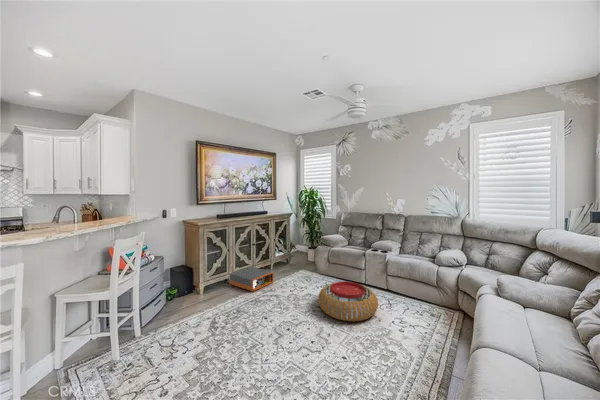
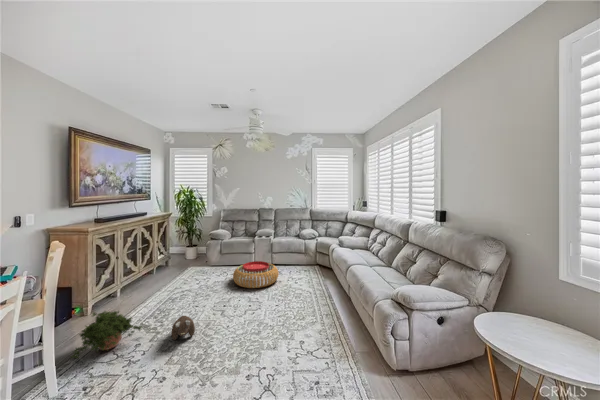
storage box: present [230,267,273,291] -> none [122,272,174,295]
potted plant: none [140,297,194,341] -> present [72,311,142,359]
plush toy: none [199,329,230,357] -> present [171,316,195,340]

